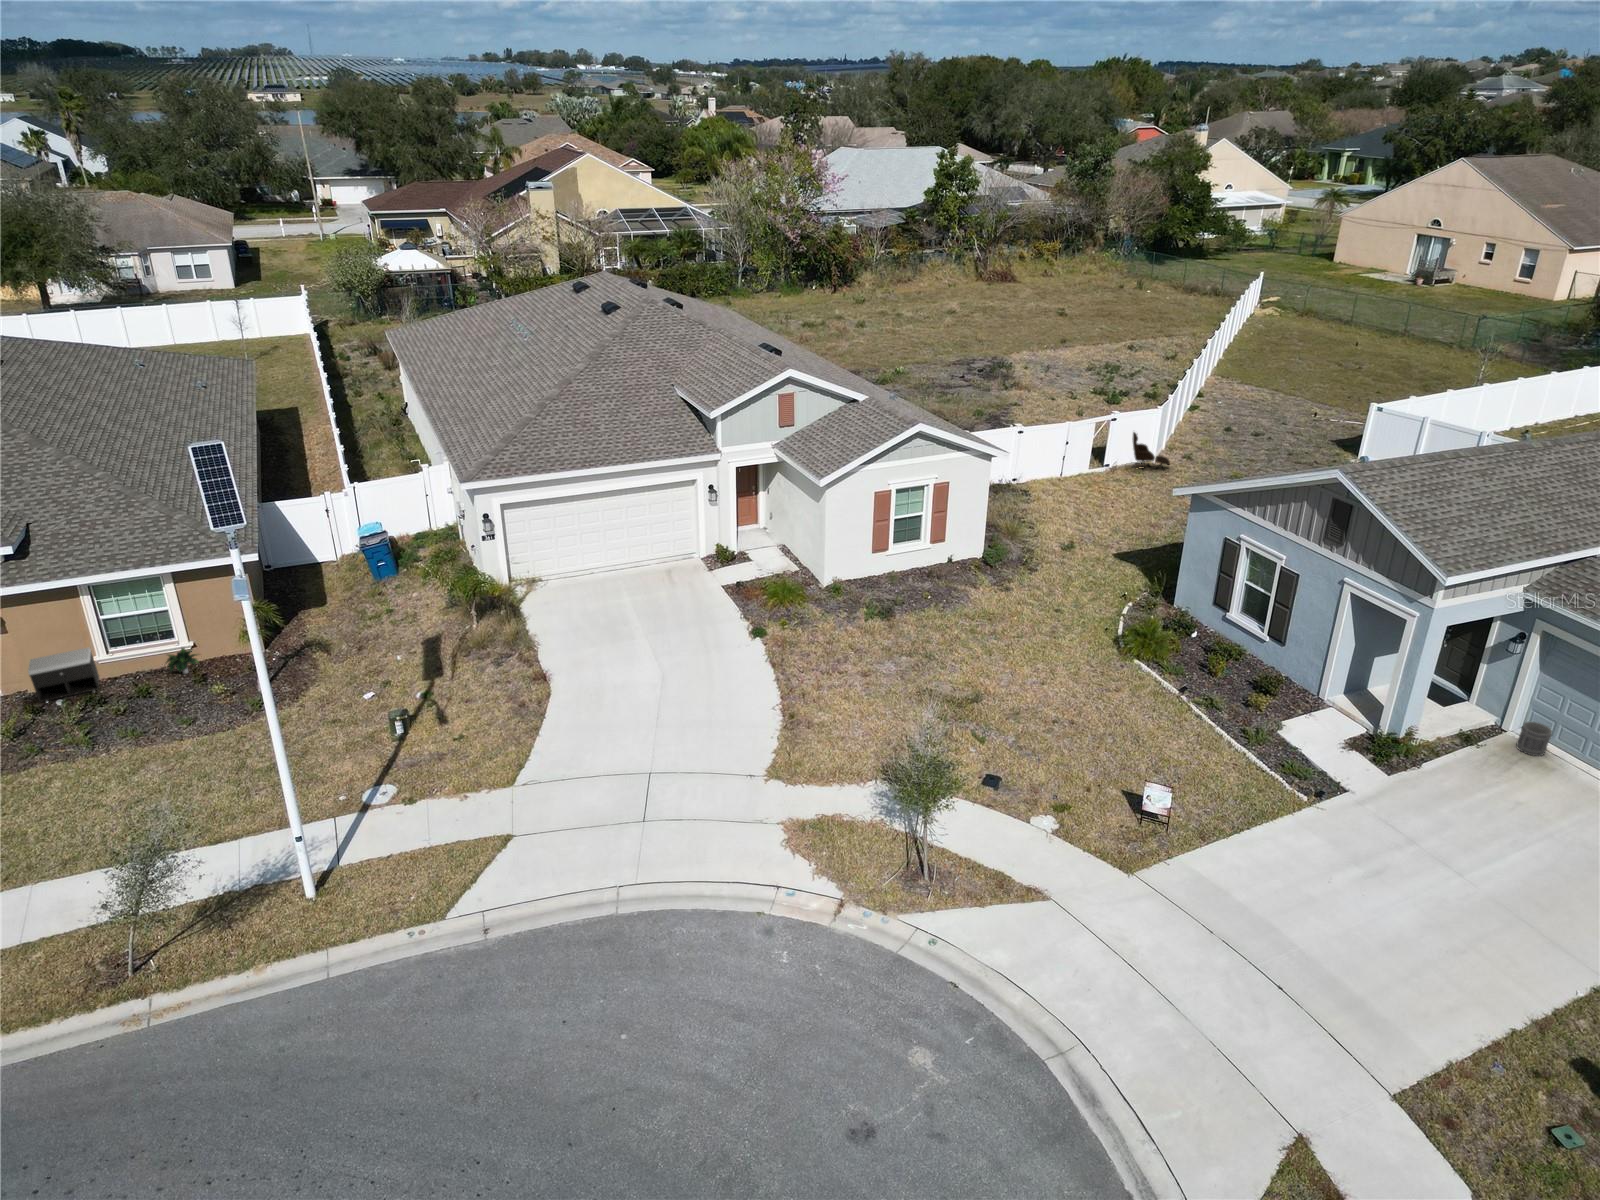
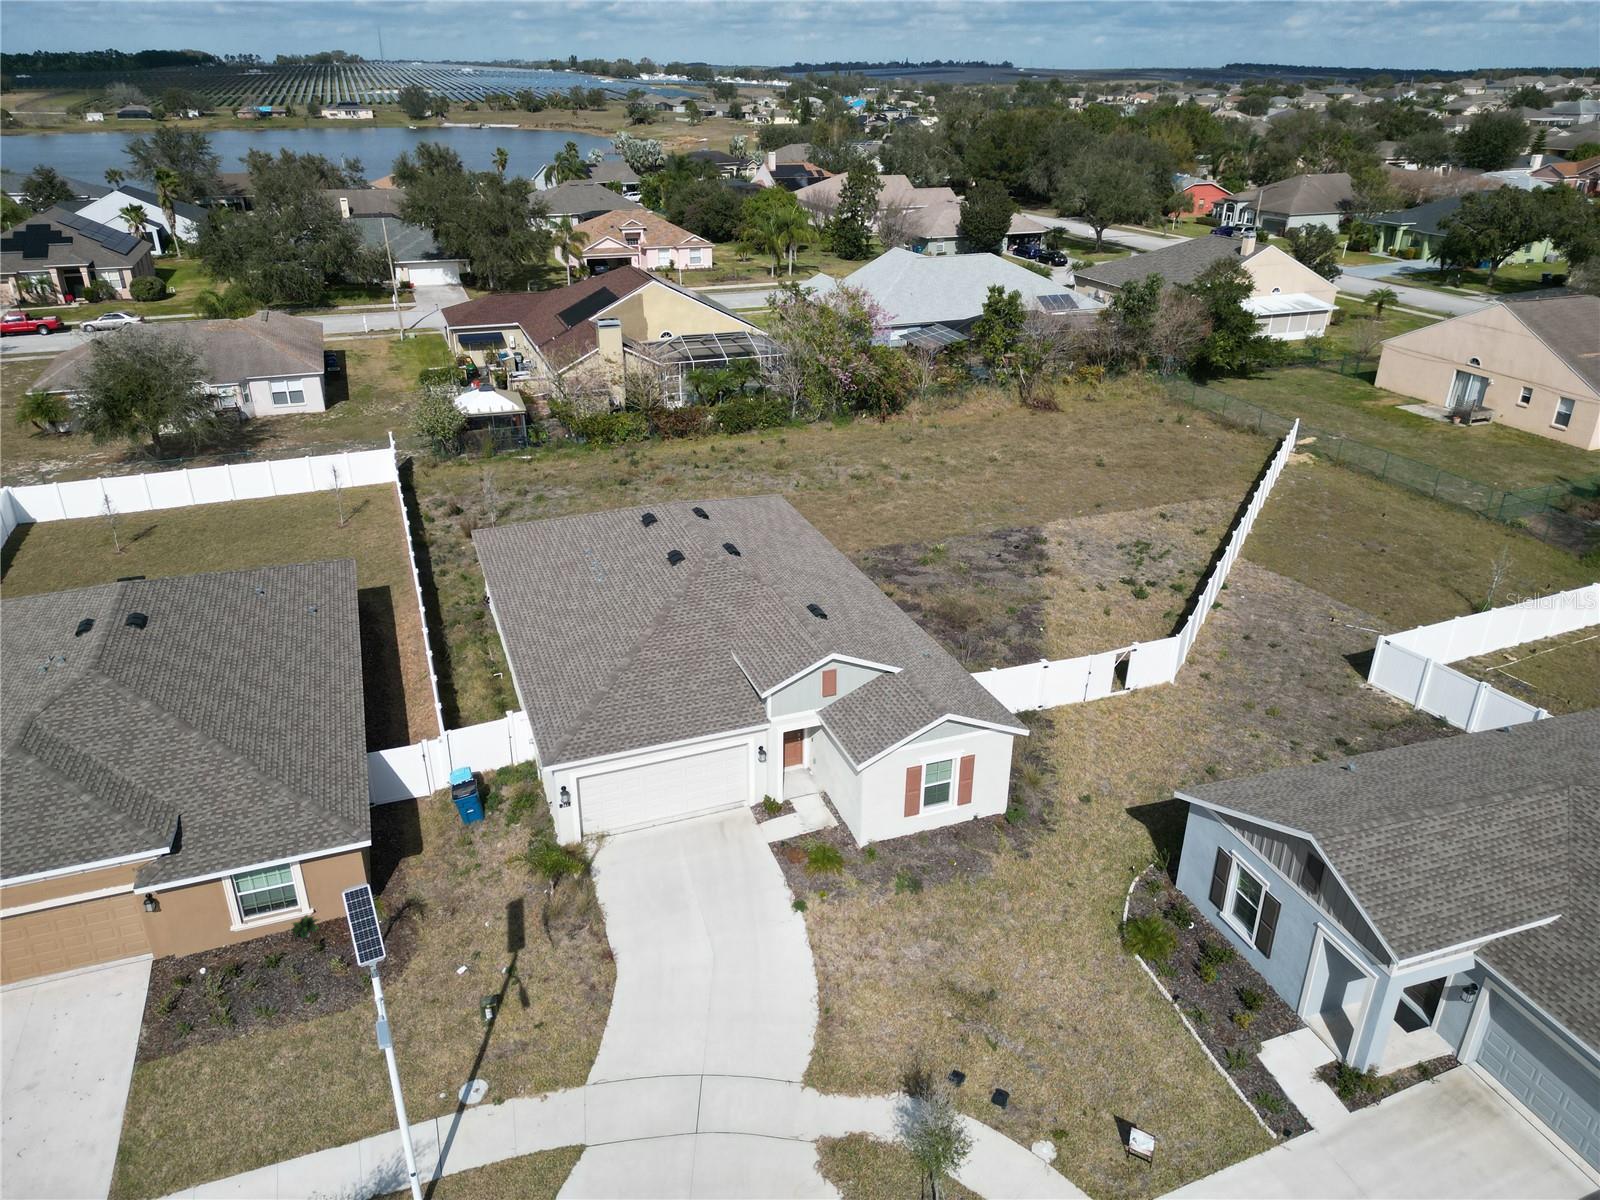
lounge chair: present [1133,432,1170,468] -> none [1149,656,1185,695]
storage bench: present [28,648,100,702] -> none [180,918,236,970]
bucket: present [1516,722,1552,756] -> none [1471,1060,1502,1094]

